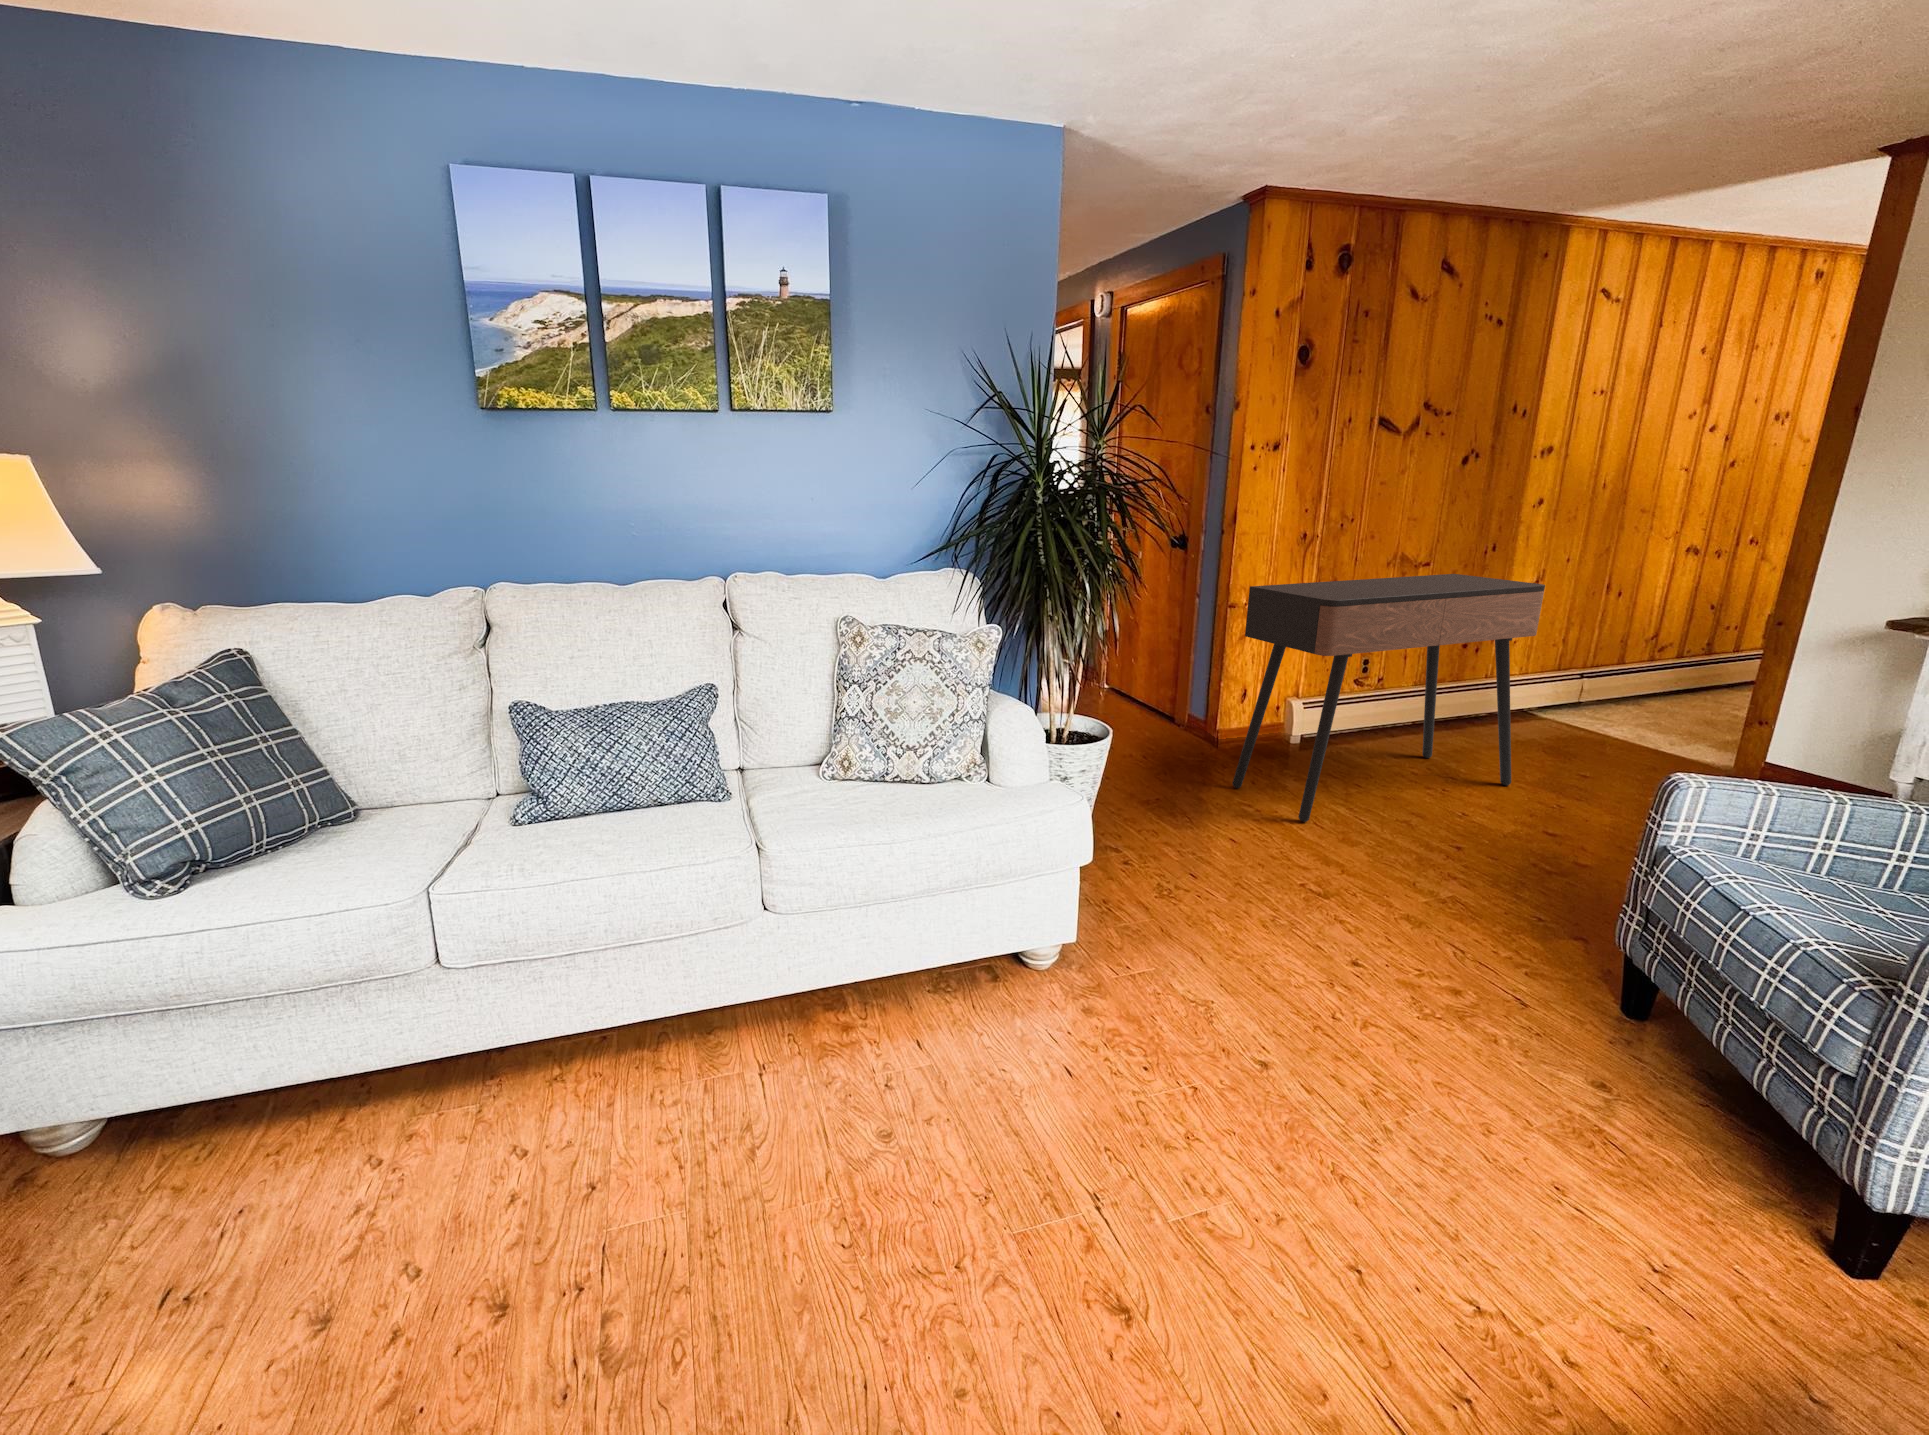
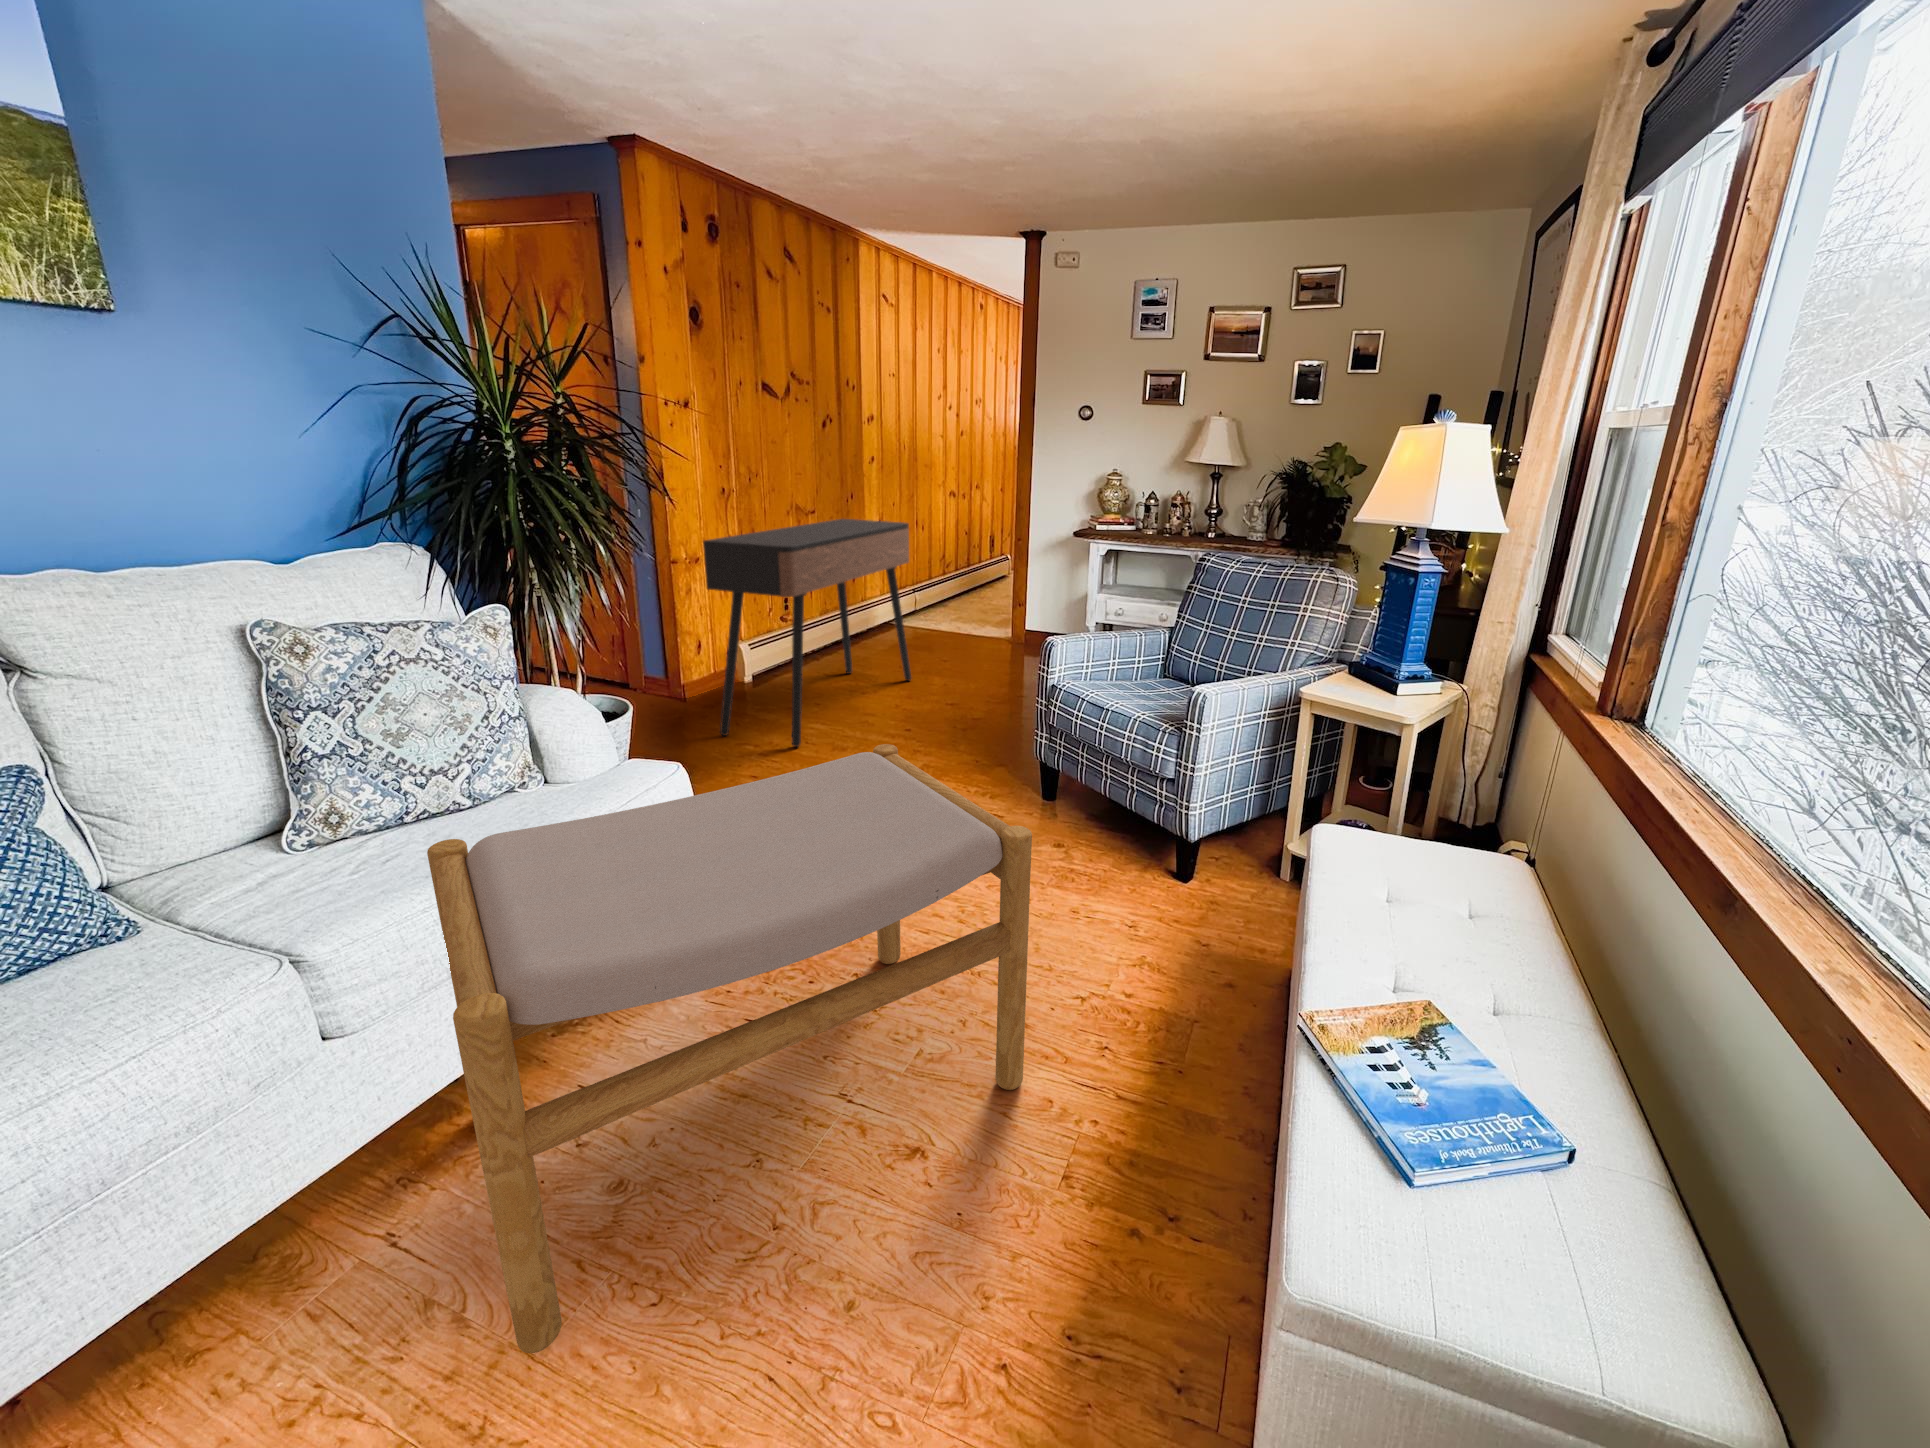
footstool: none [743,798,1352,1342] -> present [427,744,1032,1353]

